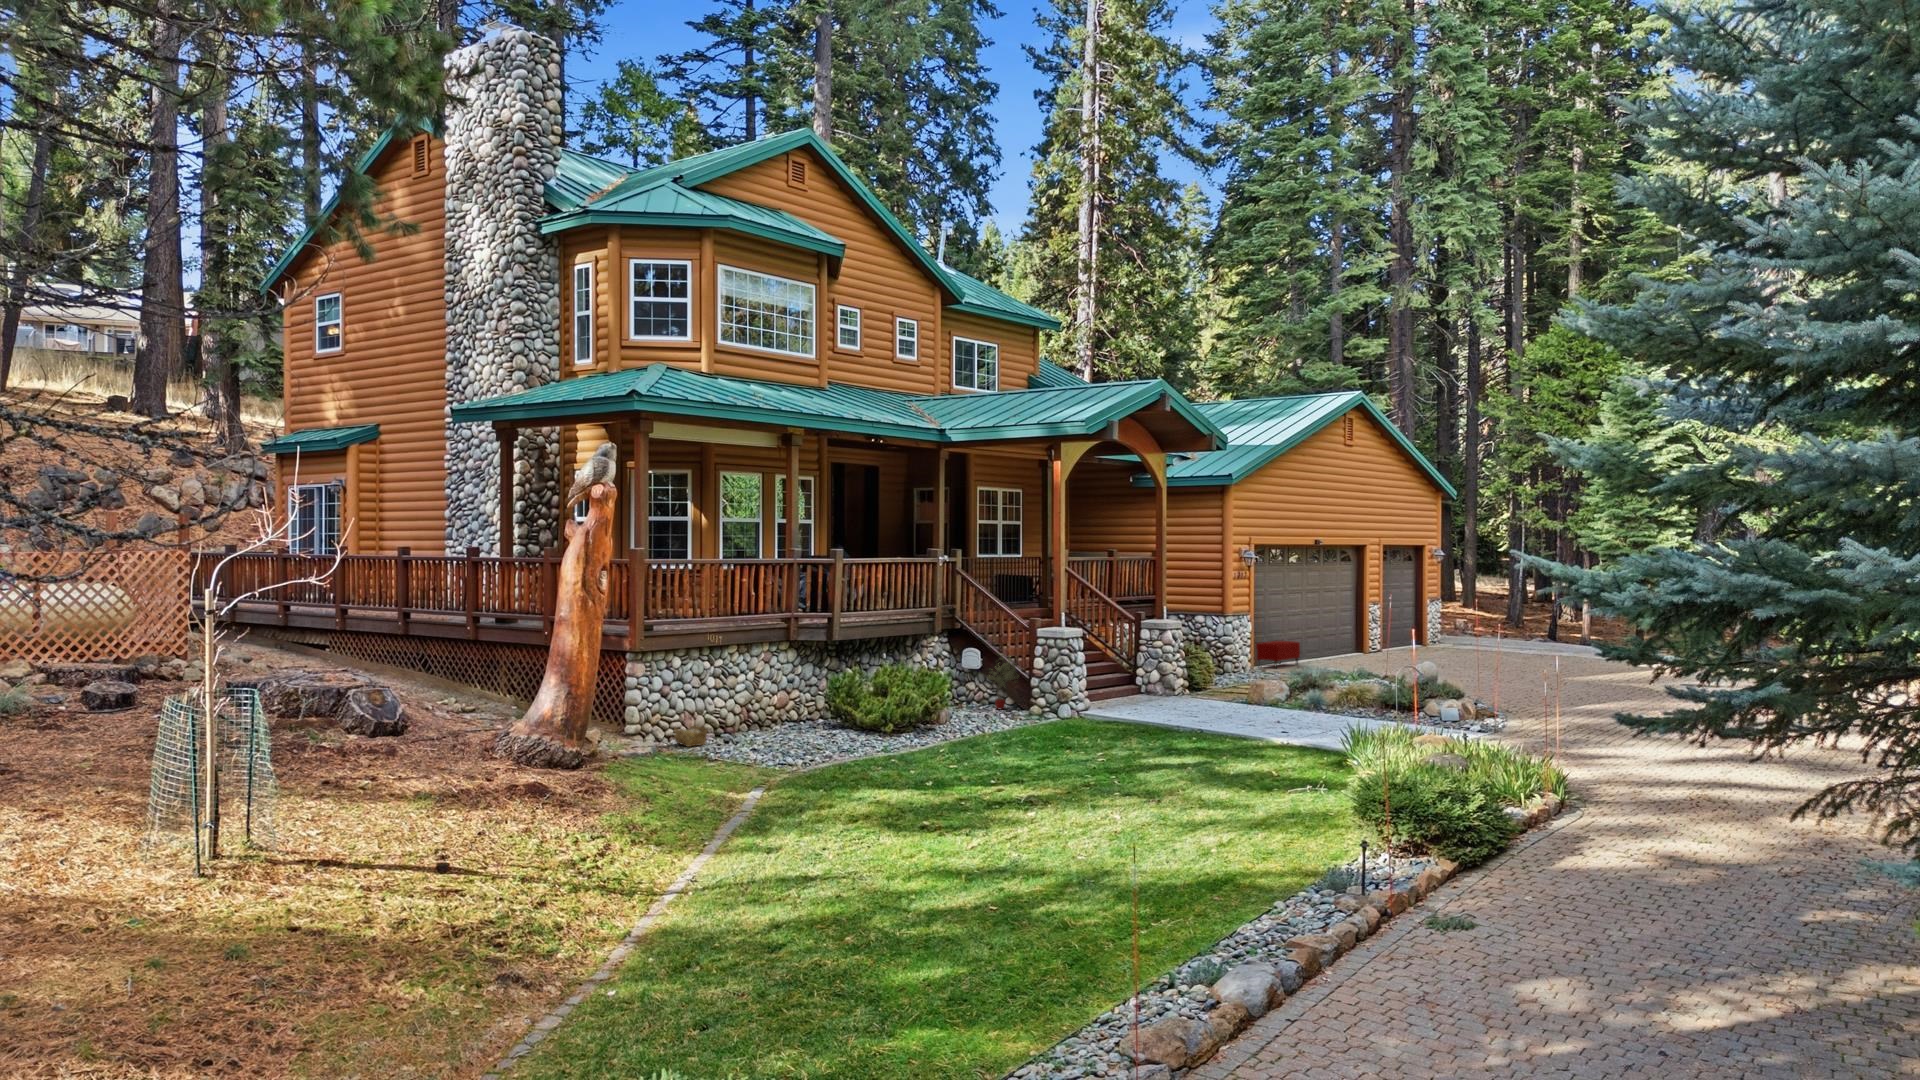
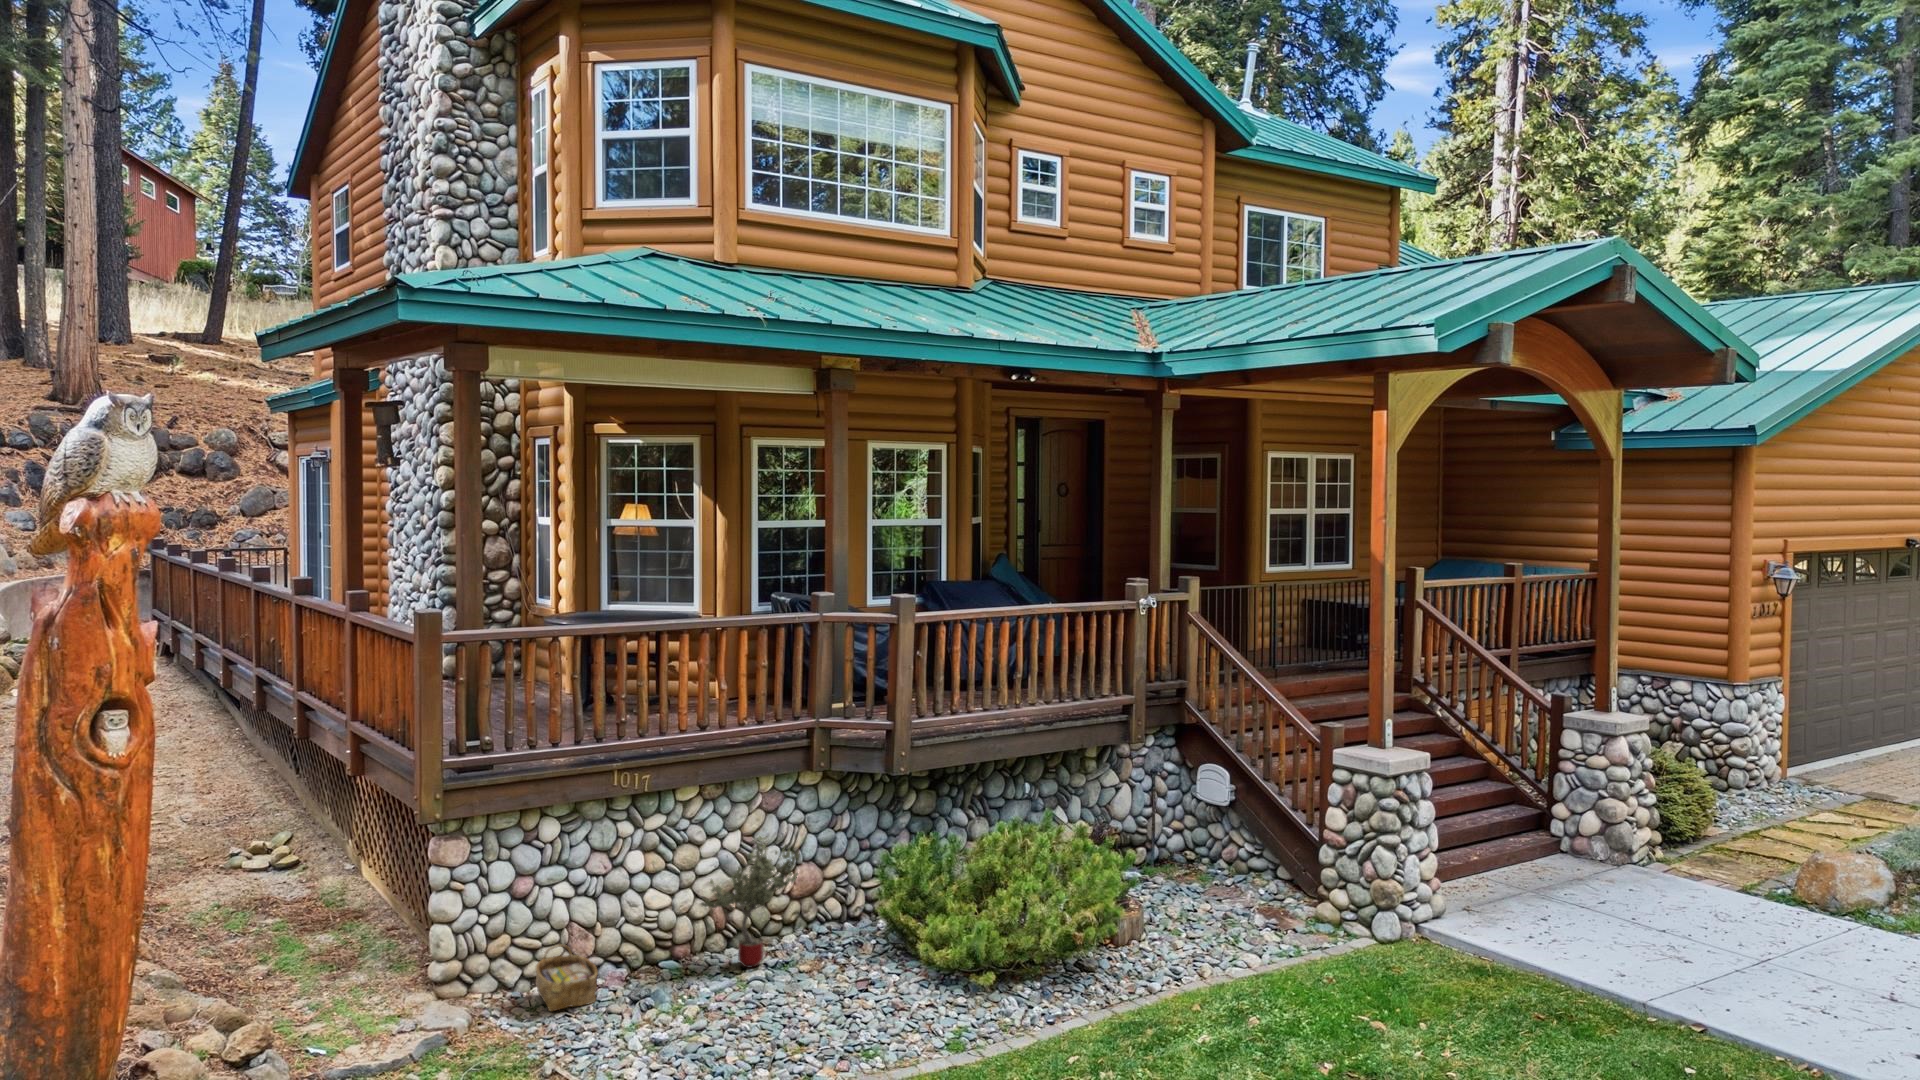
bench: present [1256,641,1300,668] -> none [1788,720,1883,780]
potted tree: present [988,656,1018,710] -> present [701,836,799,968]

